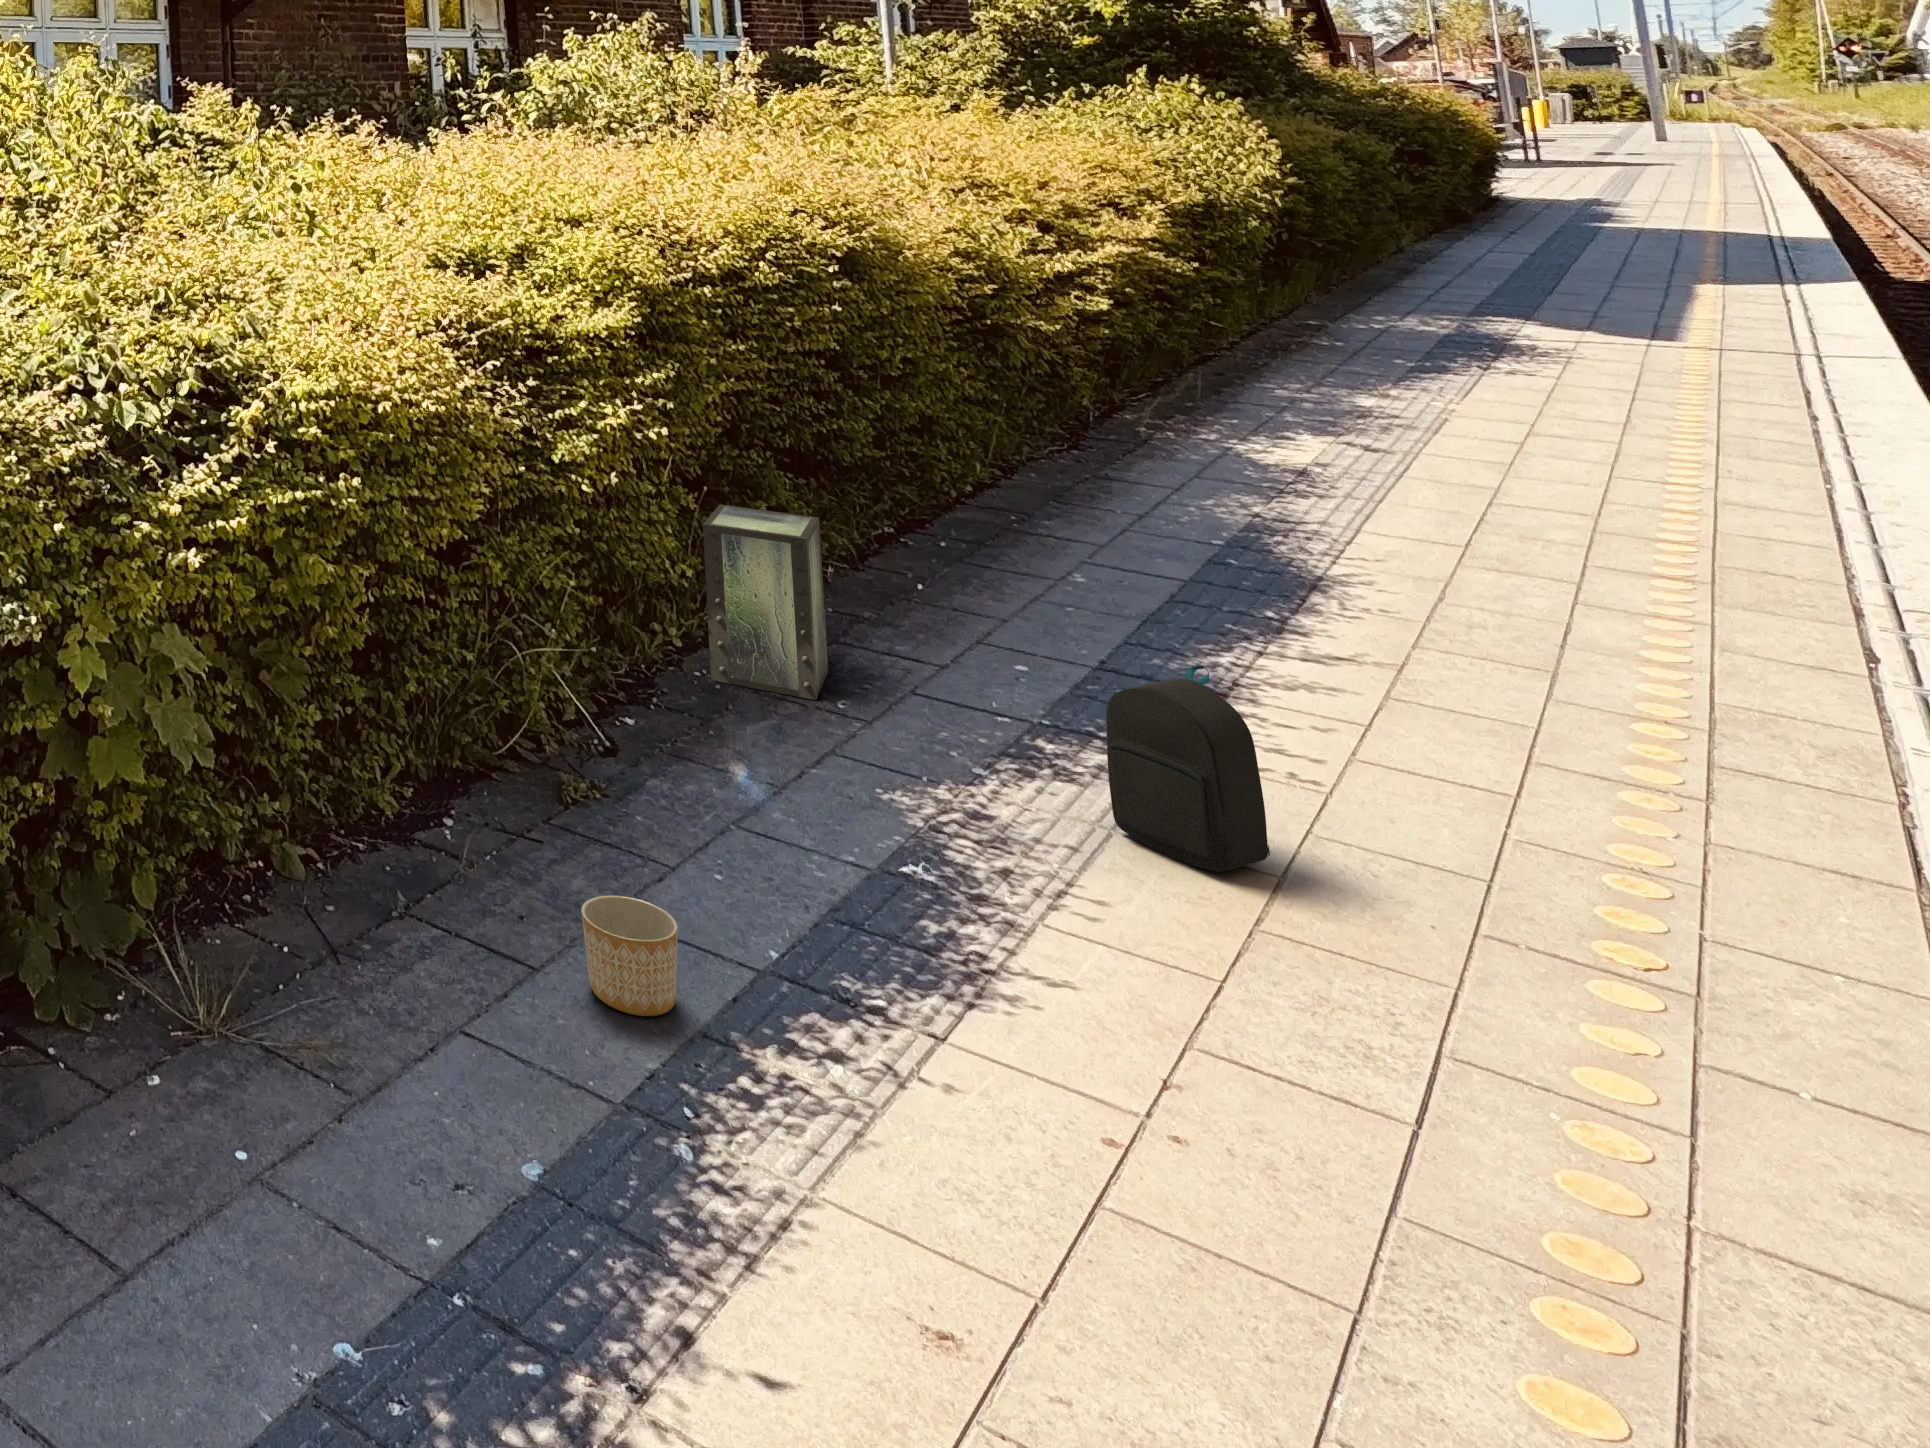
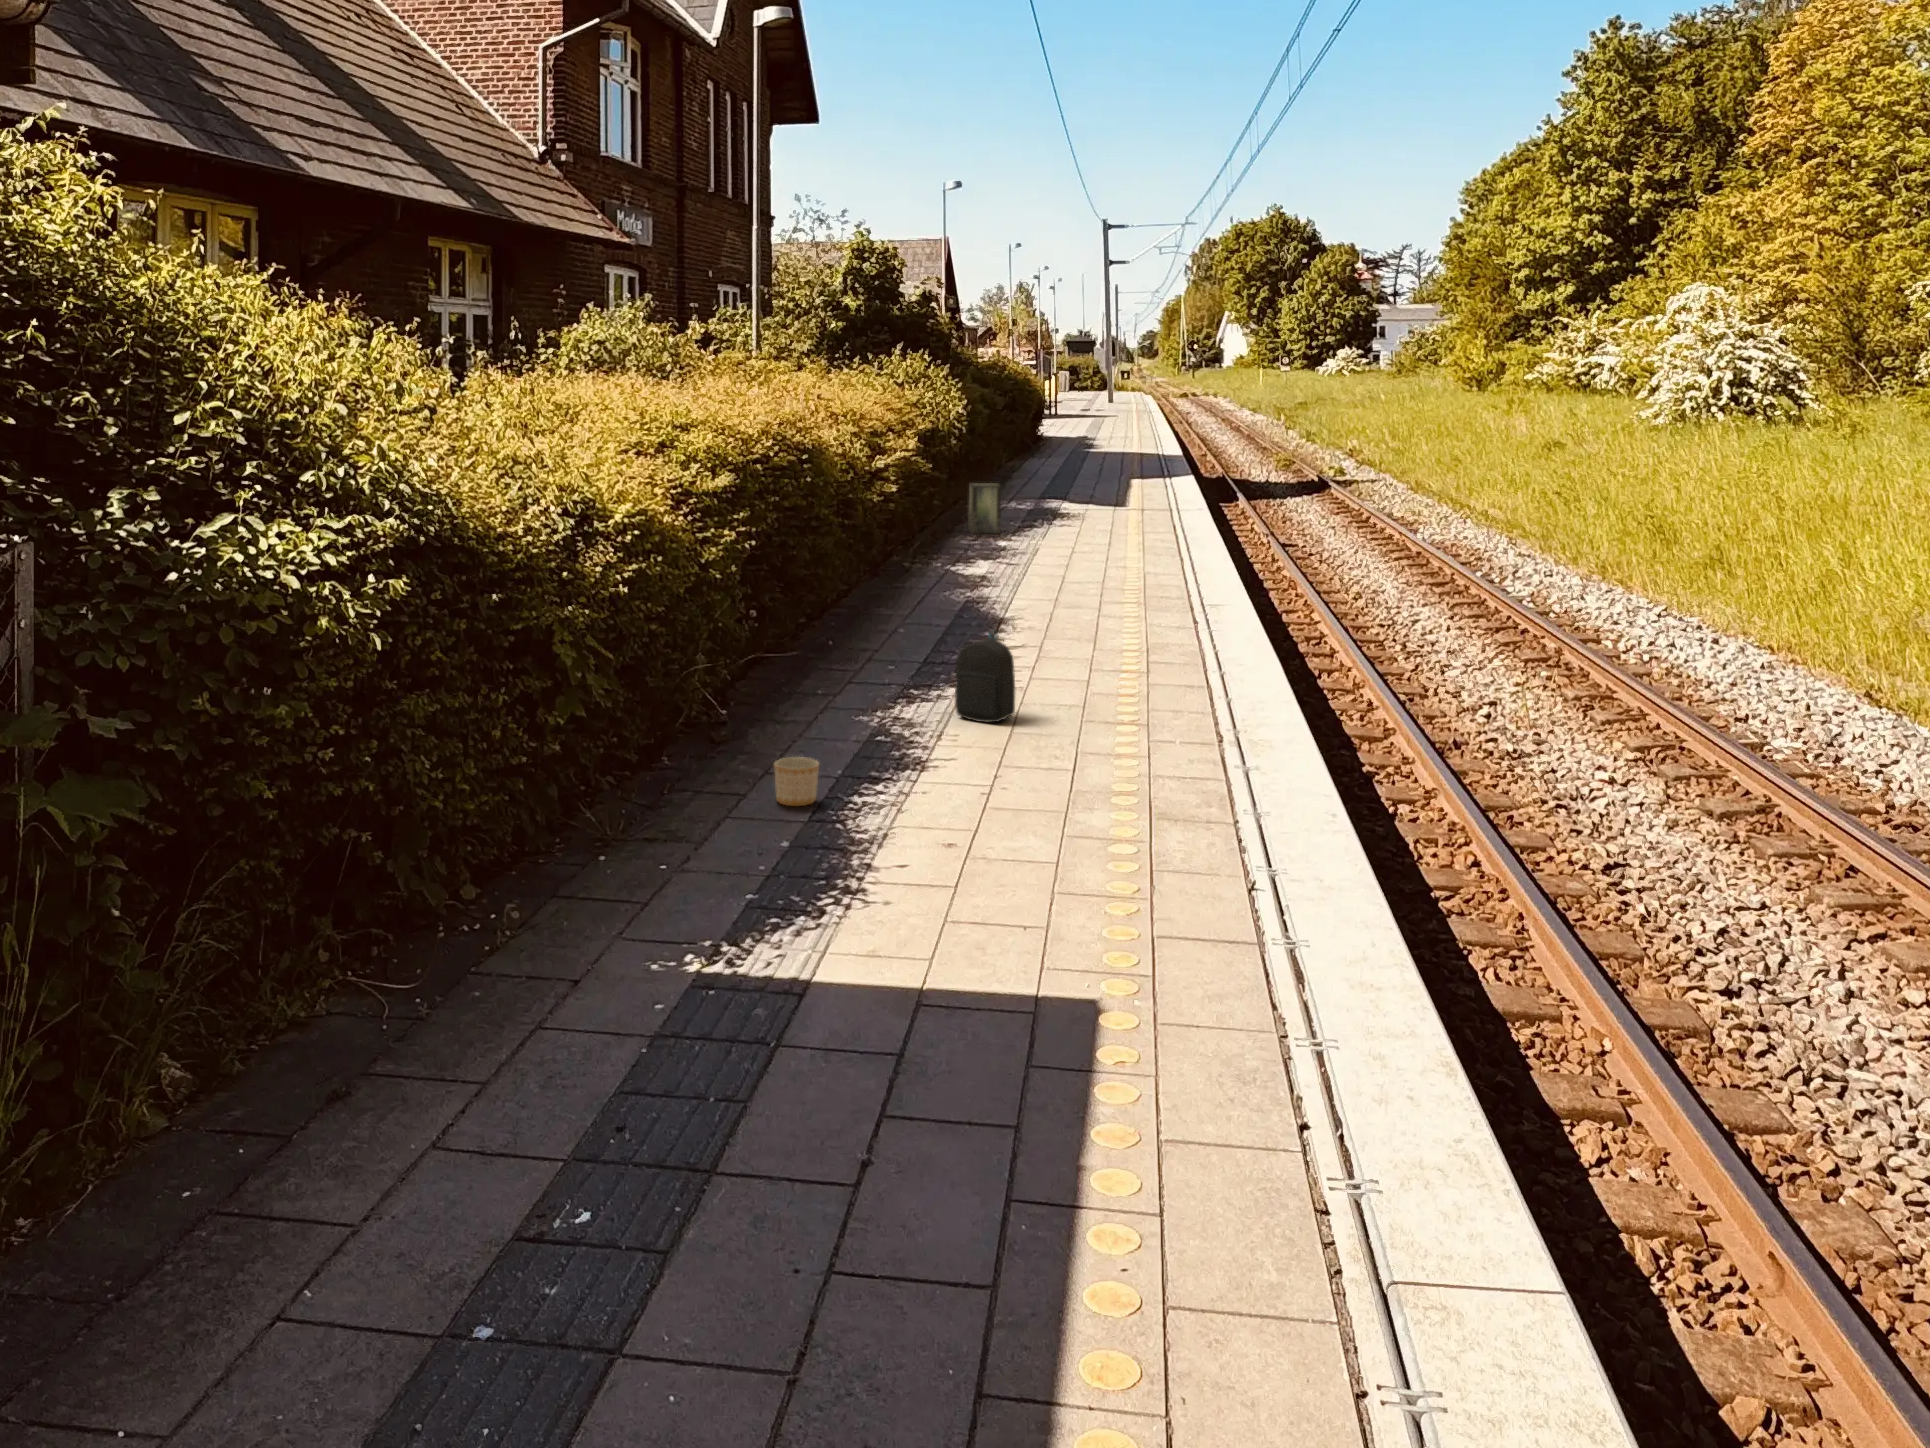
storage box: present [703,504,828,700] -> present [968,483,1001,534]

